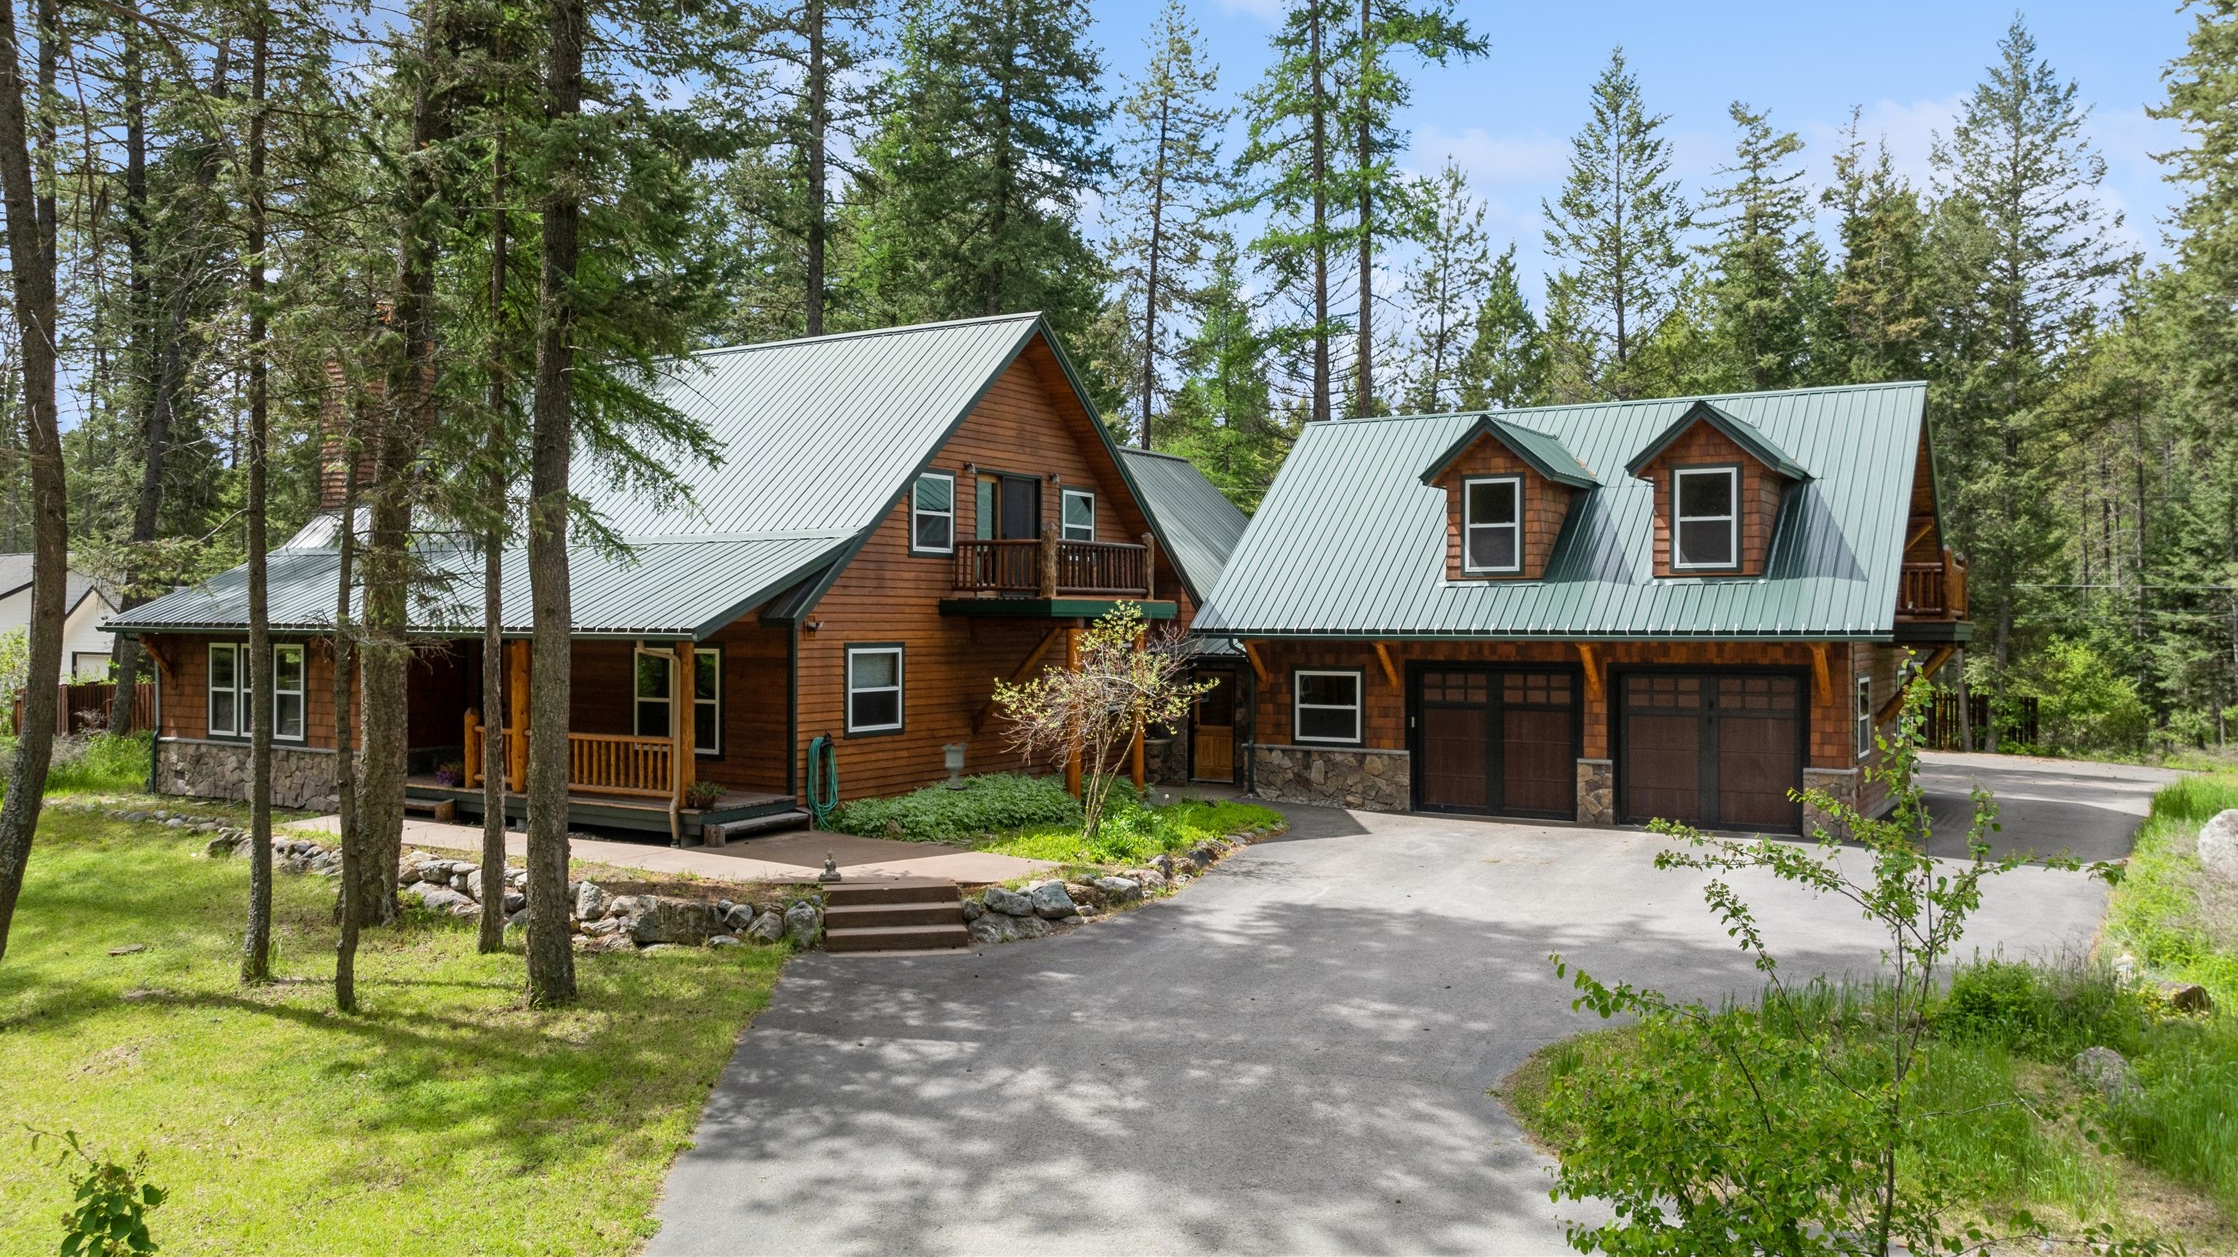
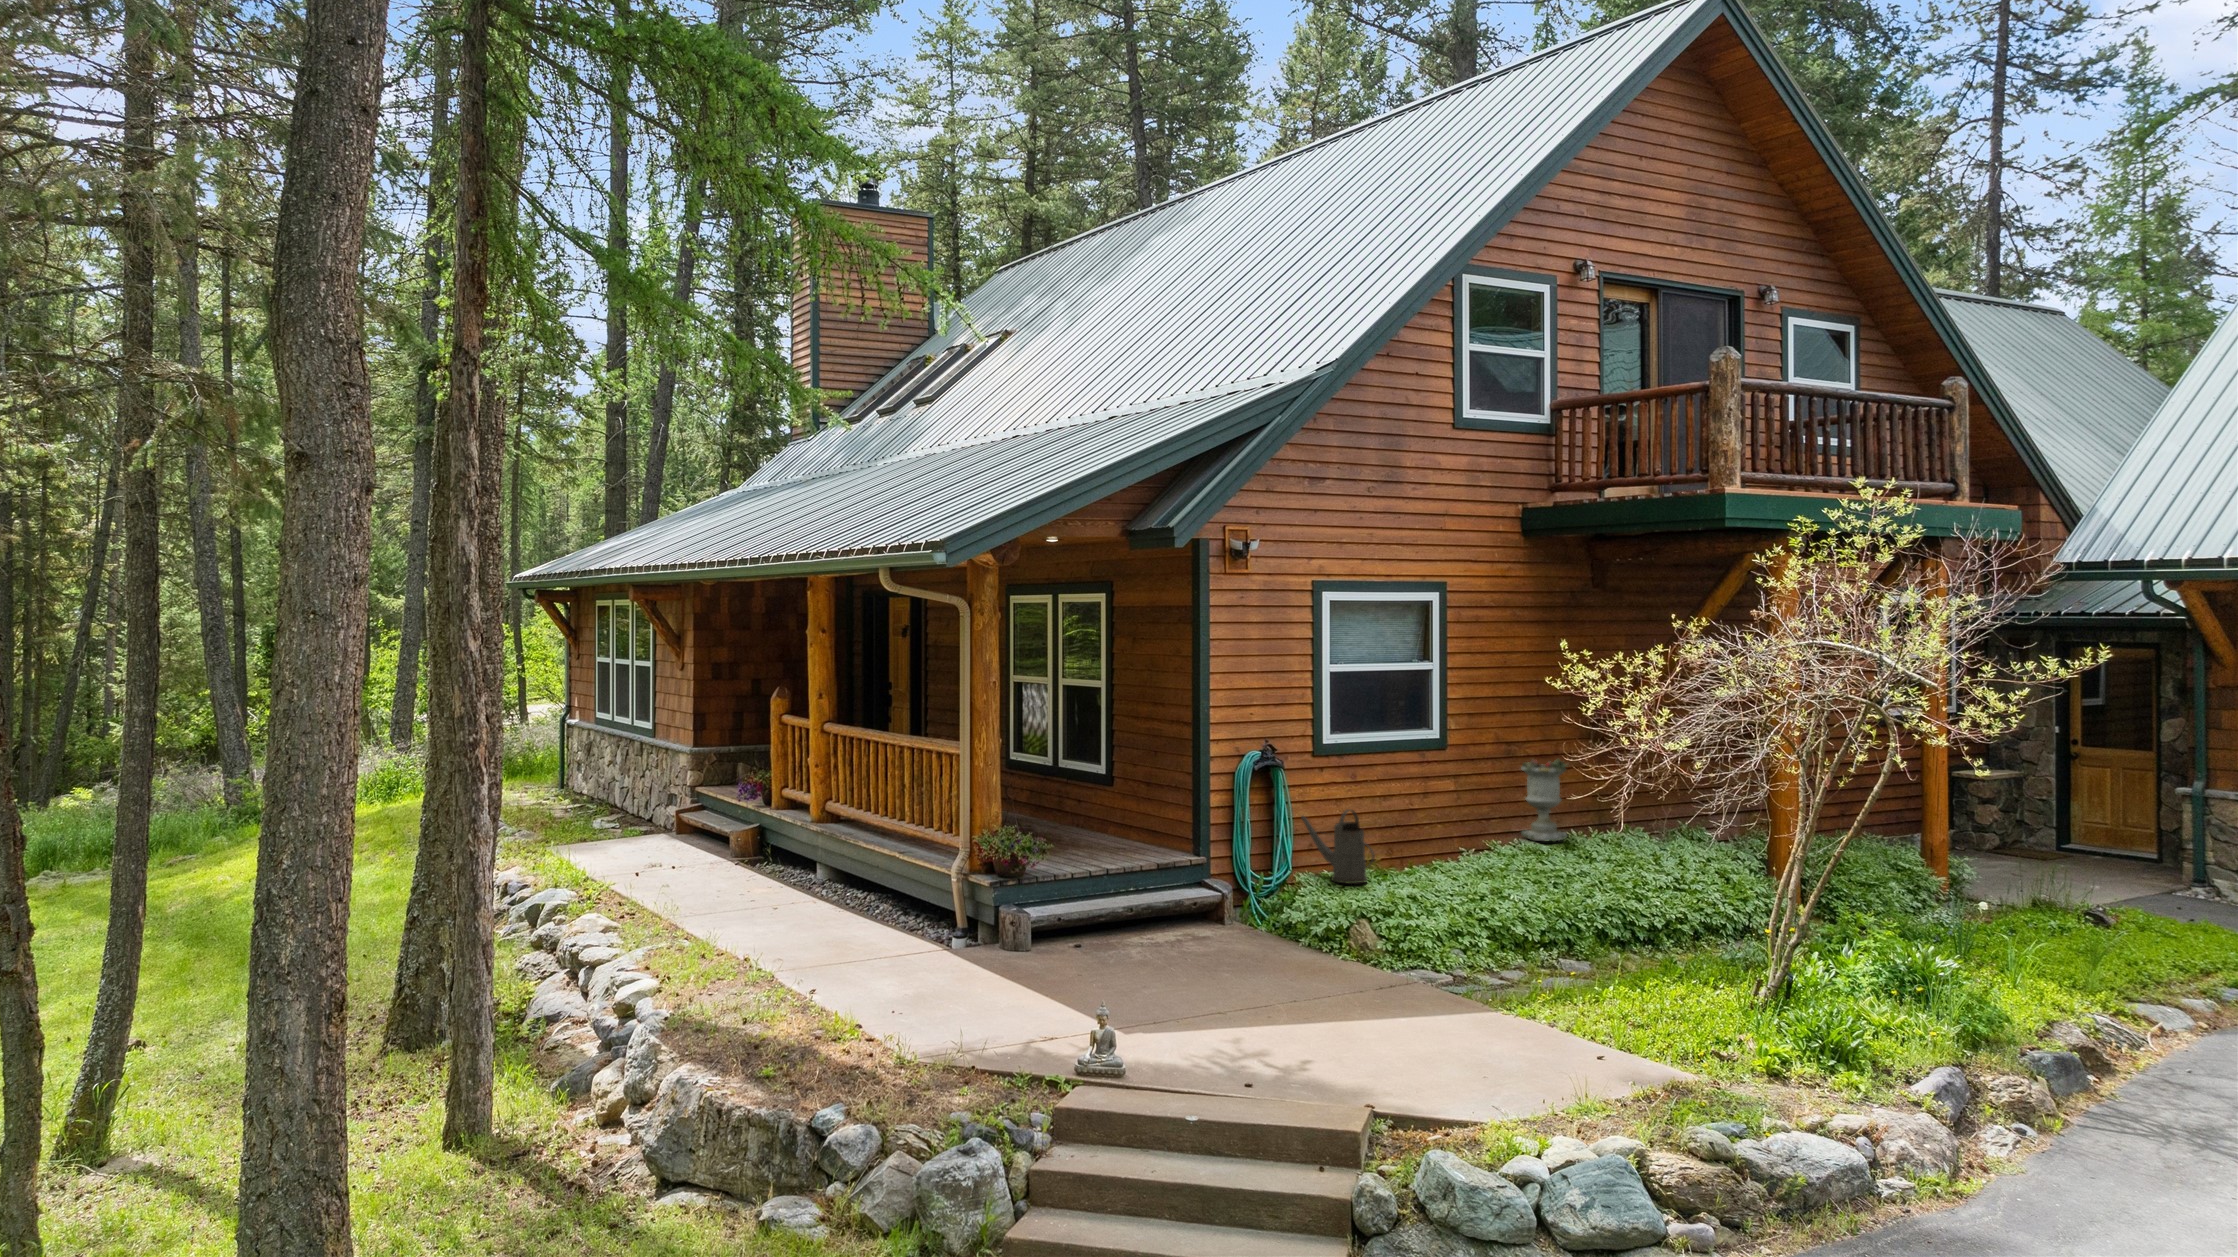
watering can: none [841,772,886,813] -> present [1301,809,1375,883]

